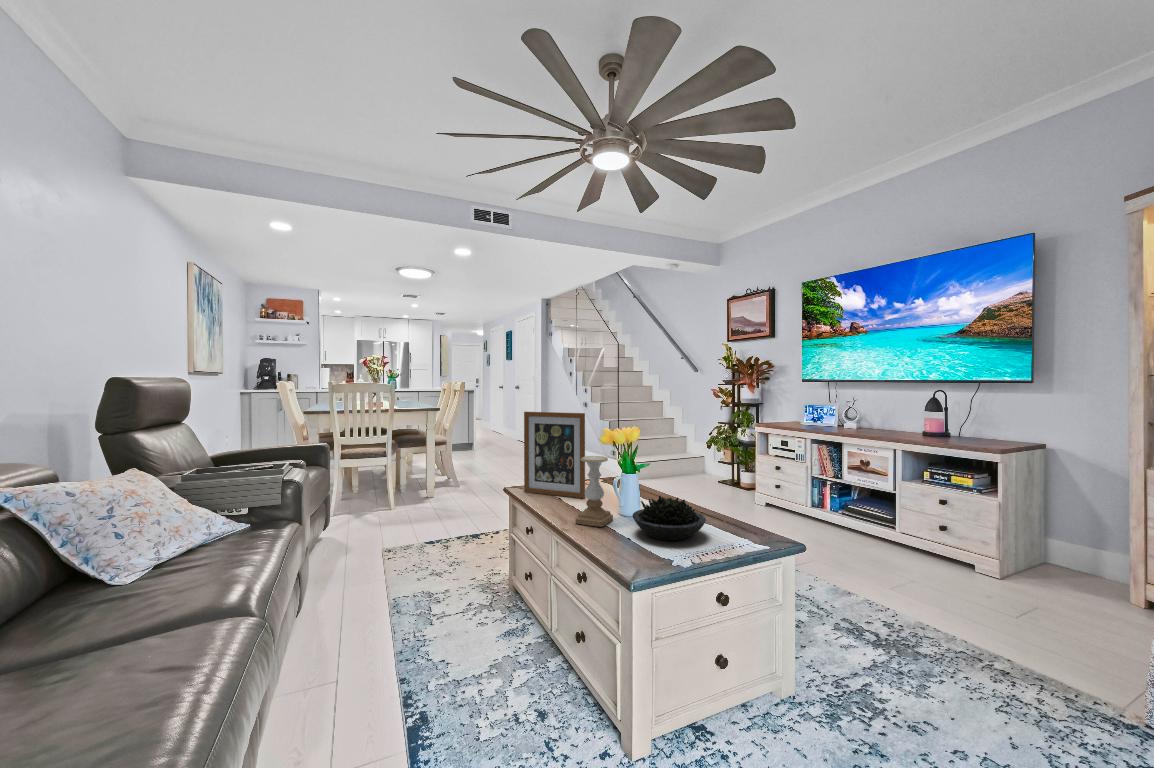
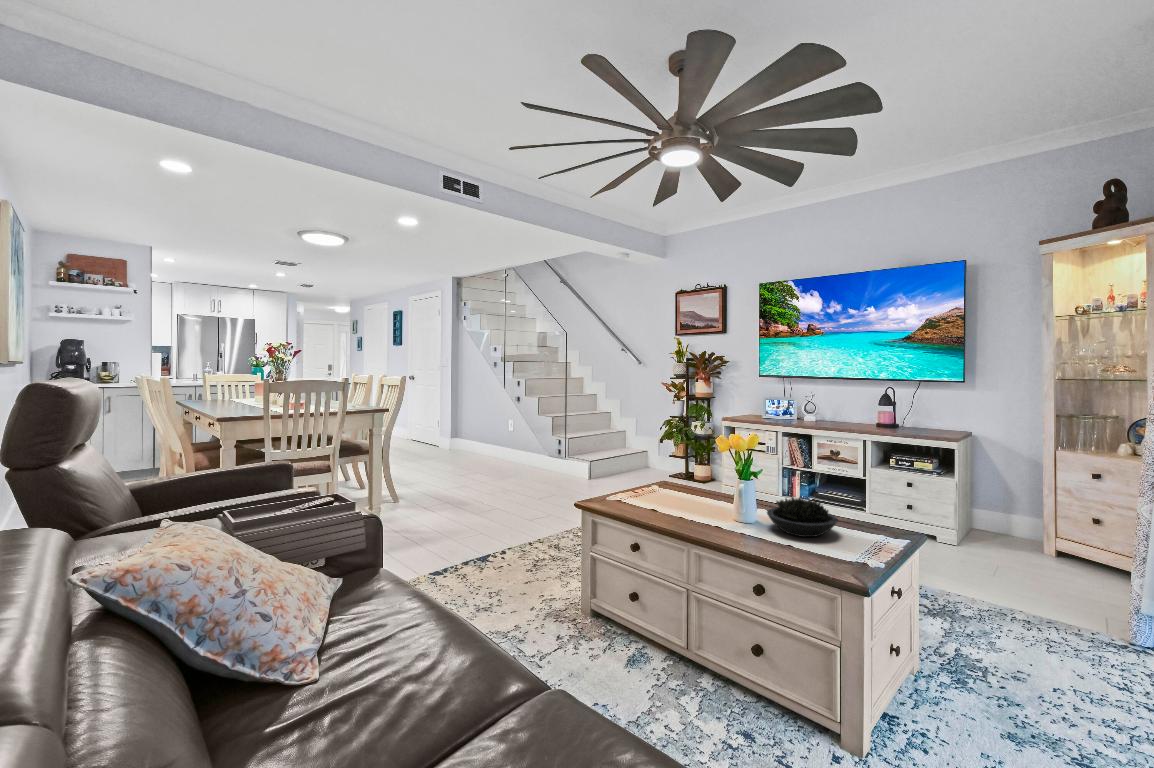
picture frame: present [524,412,585,498] -> none [602,418,672,503]
candle holder: present [575,456,613,527] -> none [706,462,737,530]

